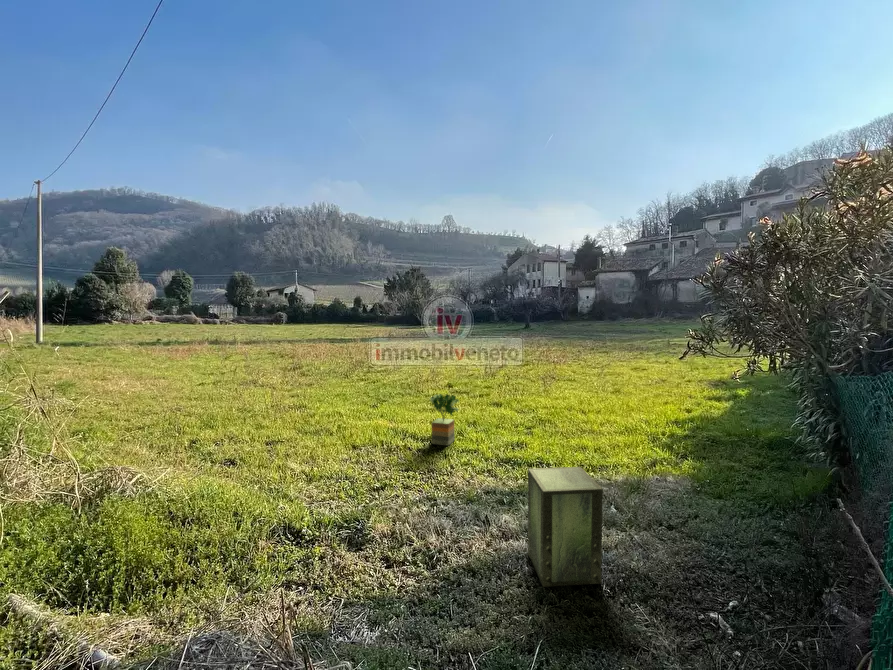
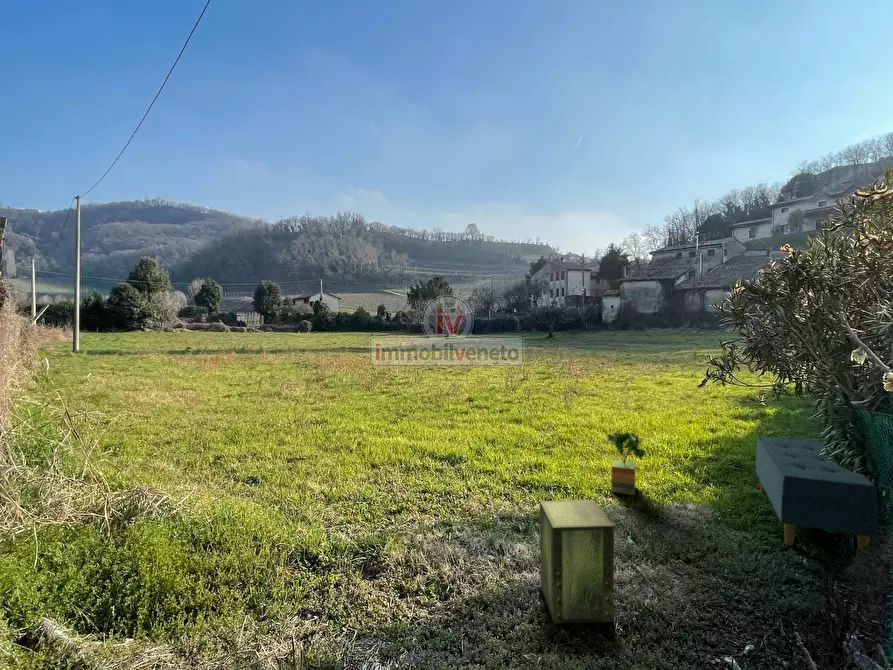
potted tree: present [430,394,459,446] -> present [606,432,646,495]
bench: none [726,411,844,521] -> present [756,436,878,549]

